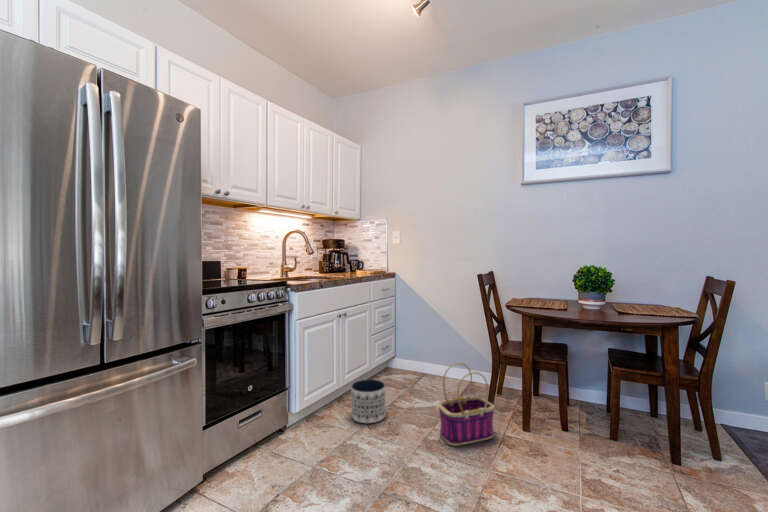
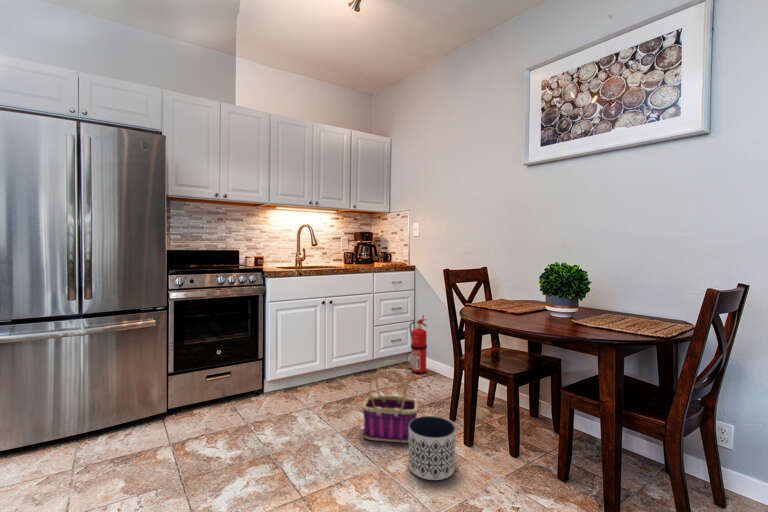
fire extinguisher: none [396,318,419,375] -> present [408,315,427,373]
planter: present [351,379,386,423] -> present [408,416,455,480]

